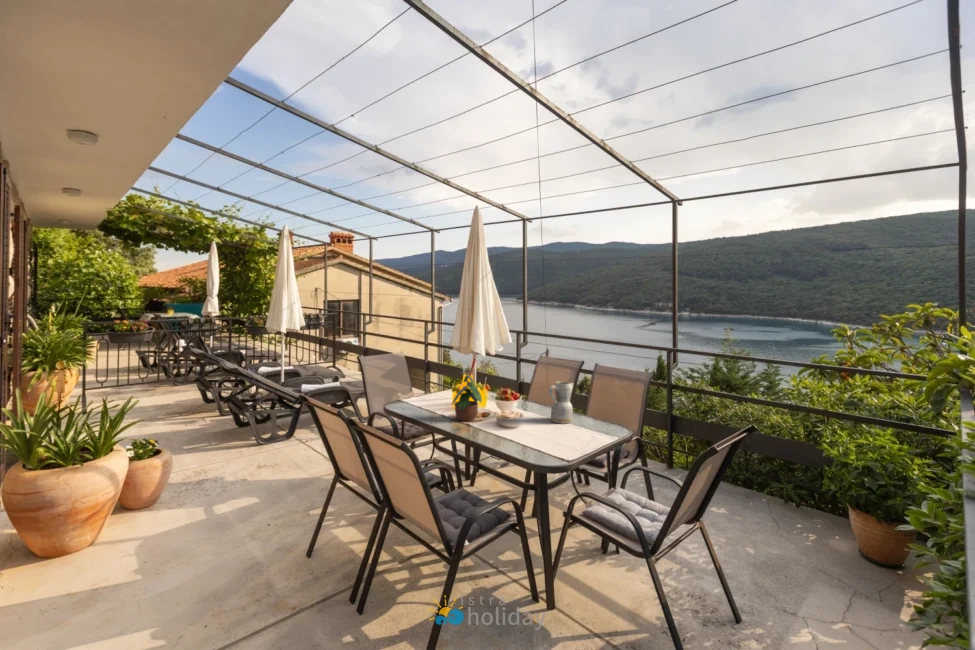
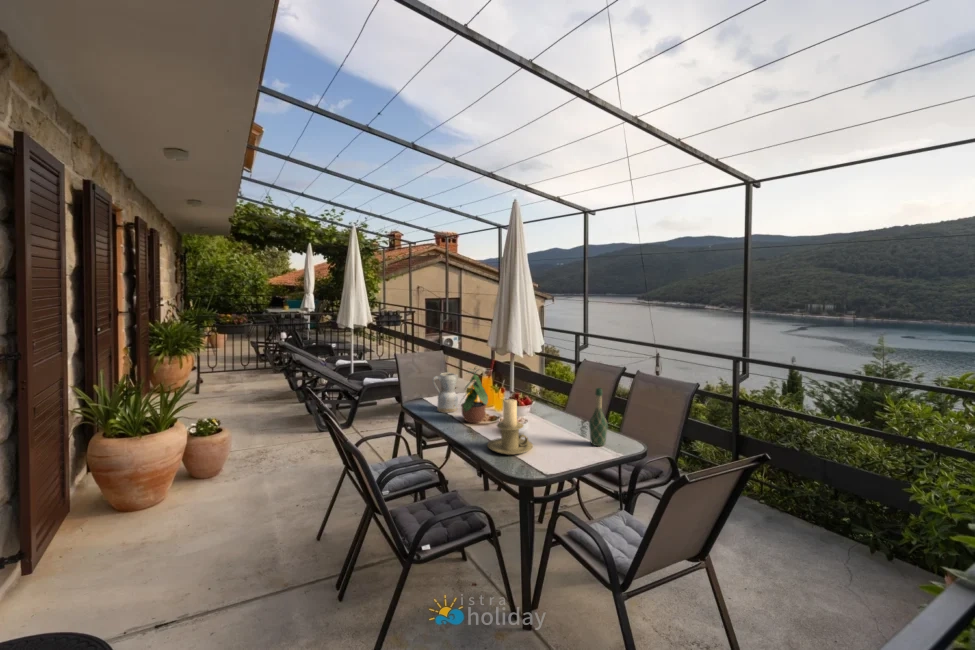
ceramic pitcher: present [549,381,574,423] -> present [432,373,458,412]
wine bottle: none [583,381,600,433] -> present [589,388,608,446]
candle holder: none [497,395,540,446] -> present [487,399,533,455]

